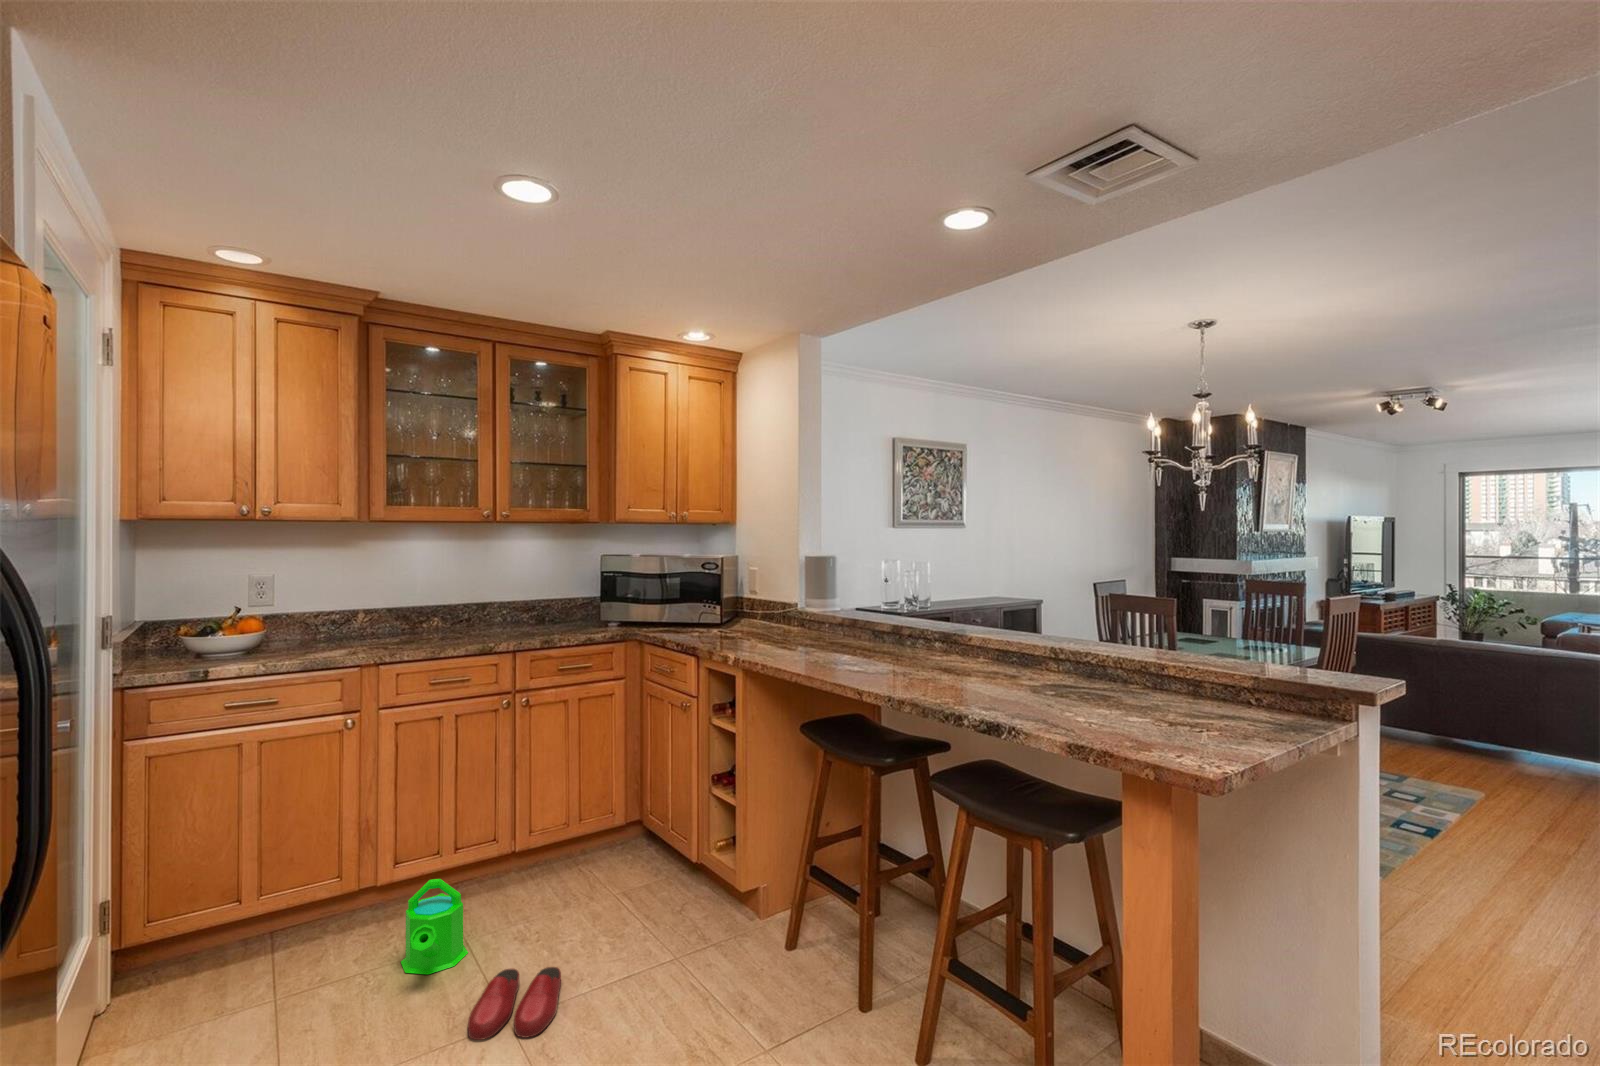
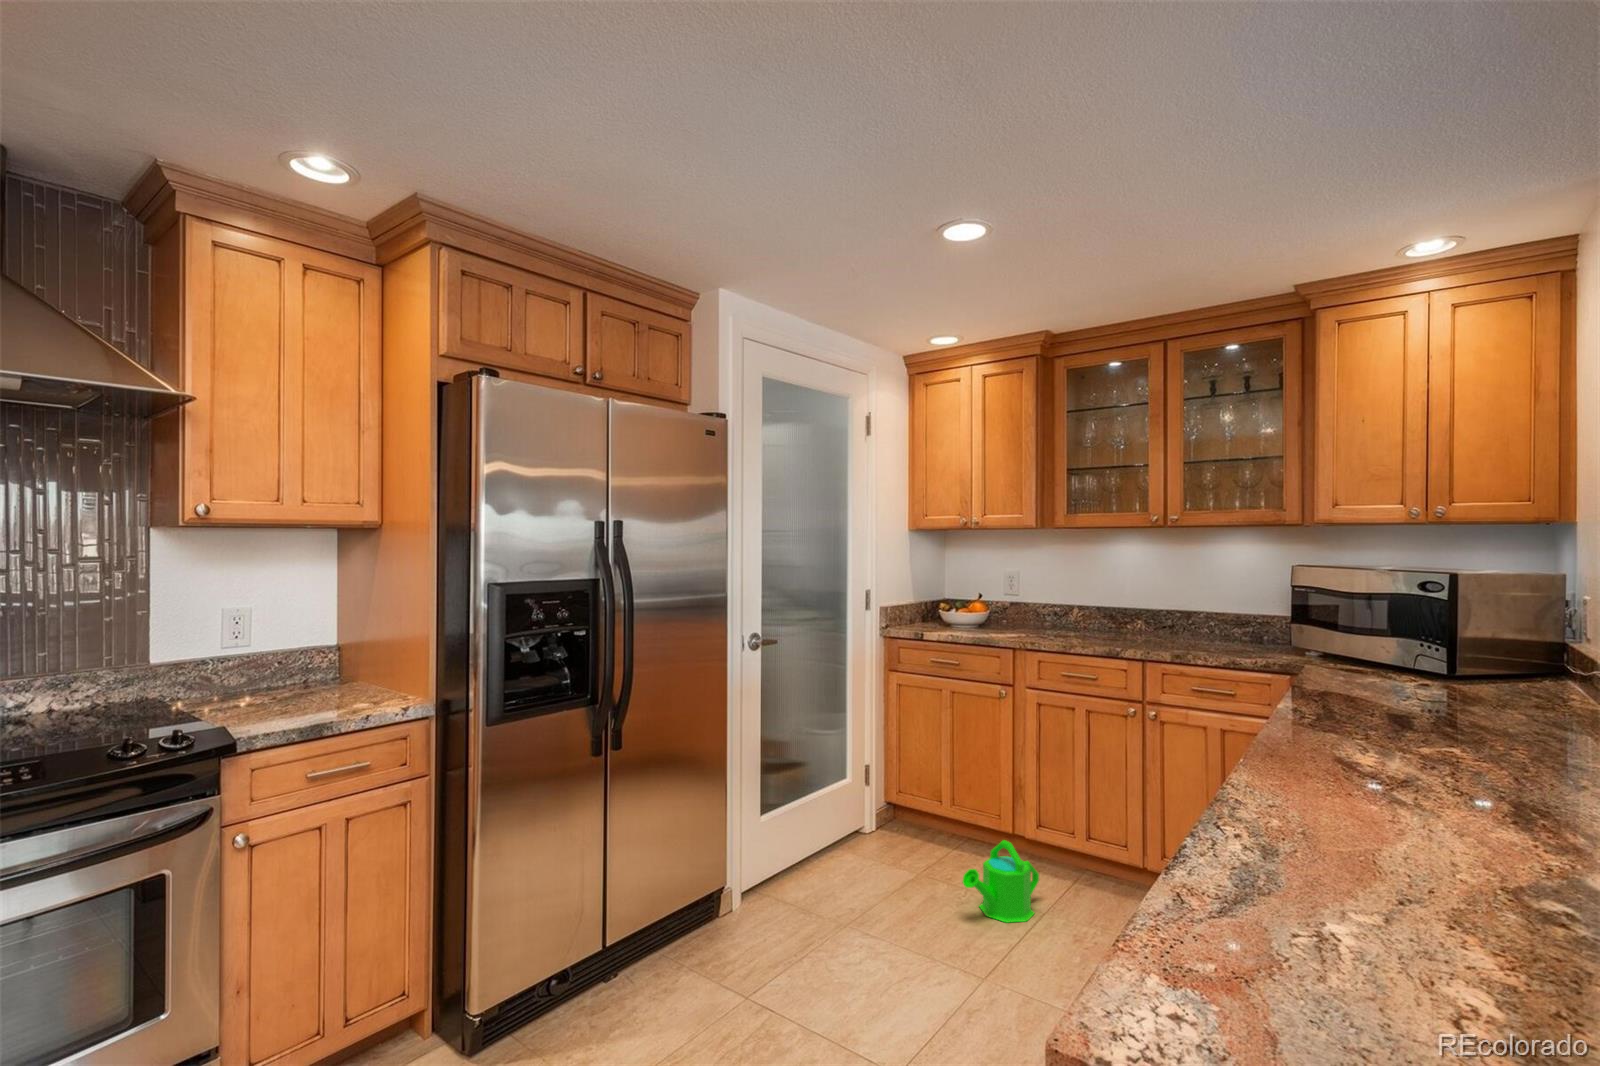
slippers: present [468,967,561,1040] -> none [939,938,1043,998]

